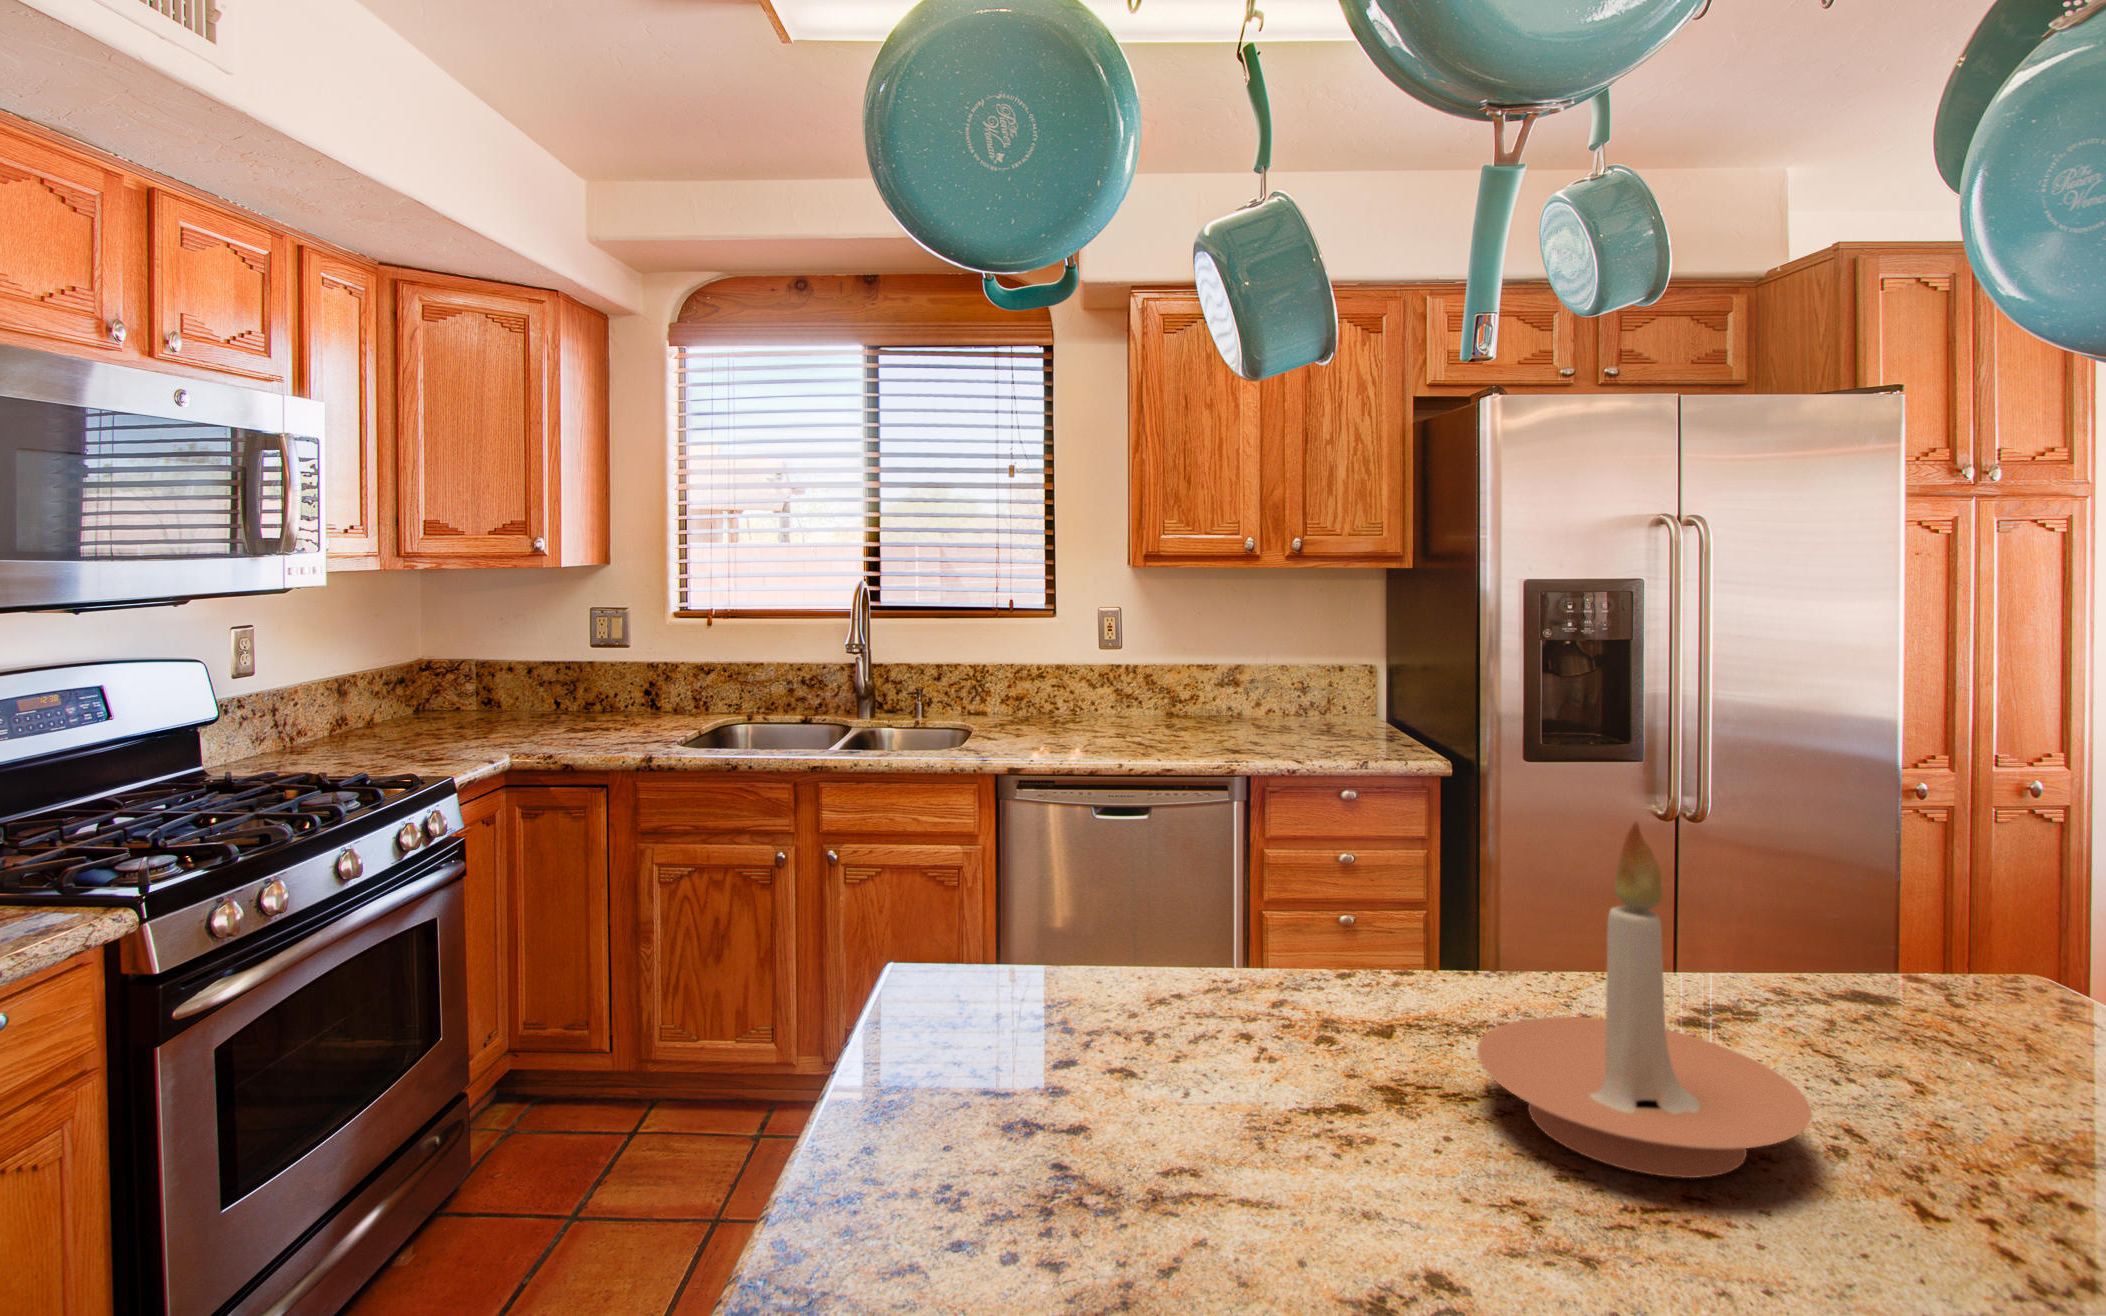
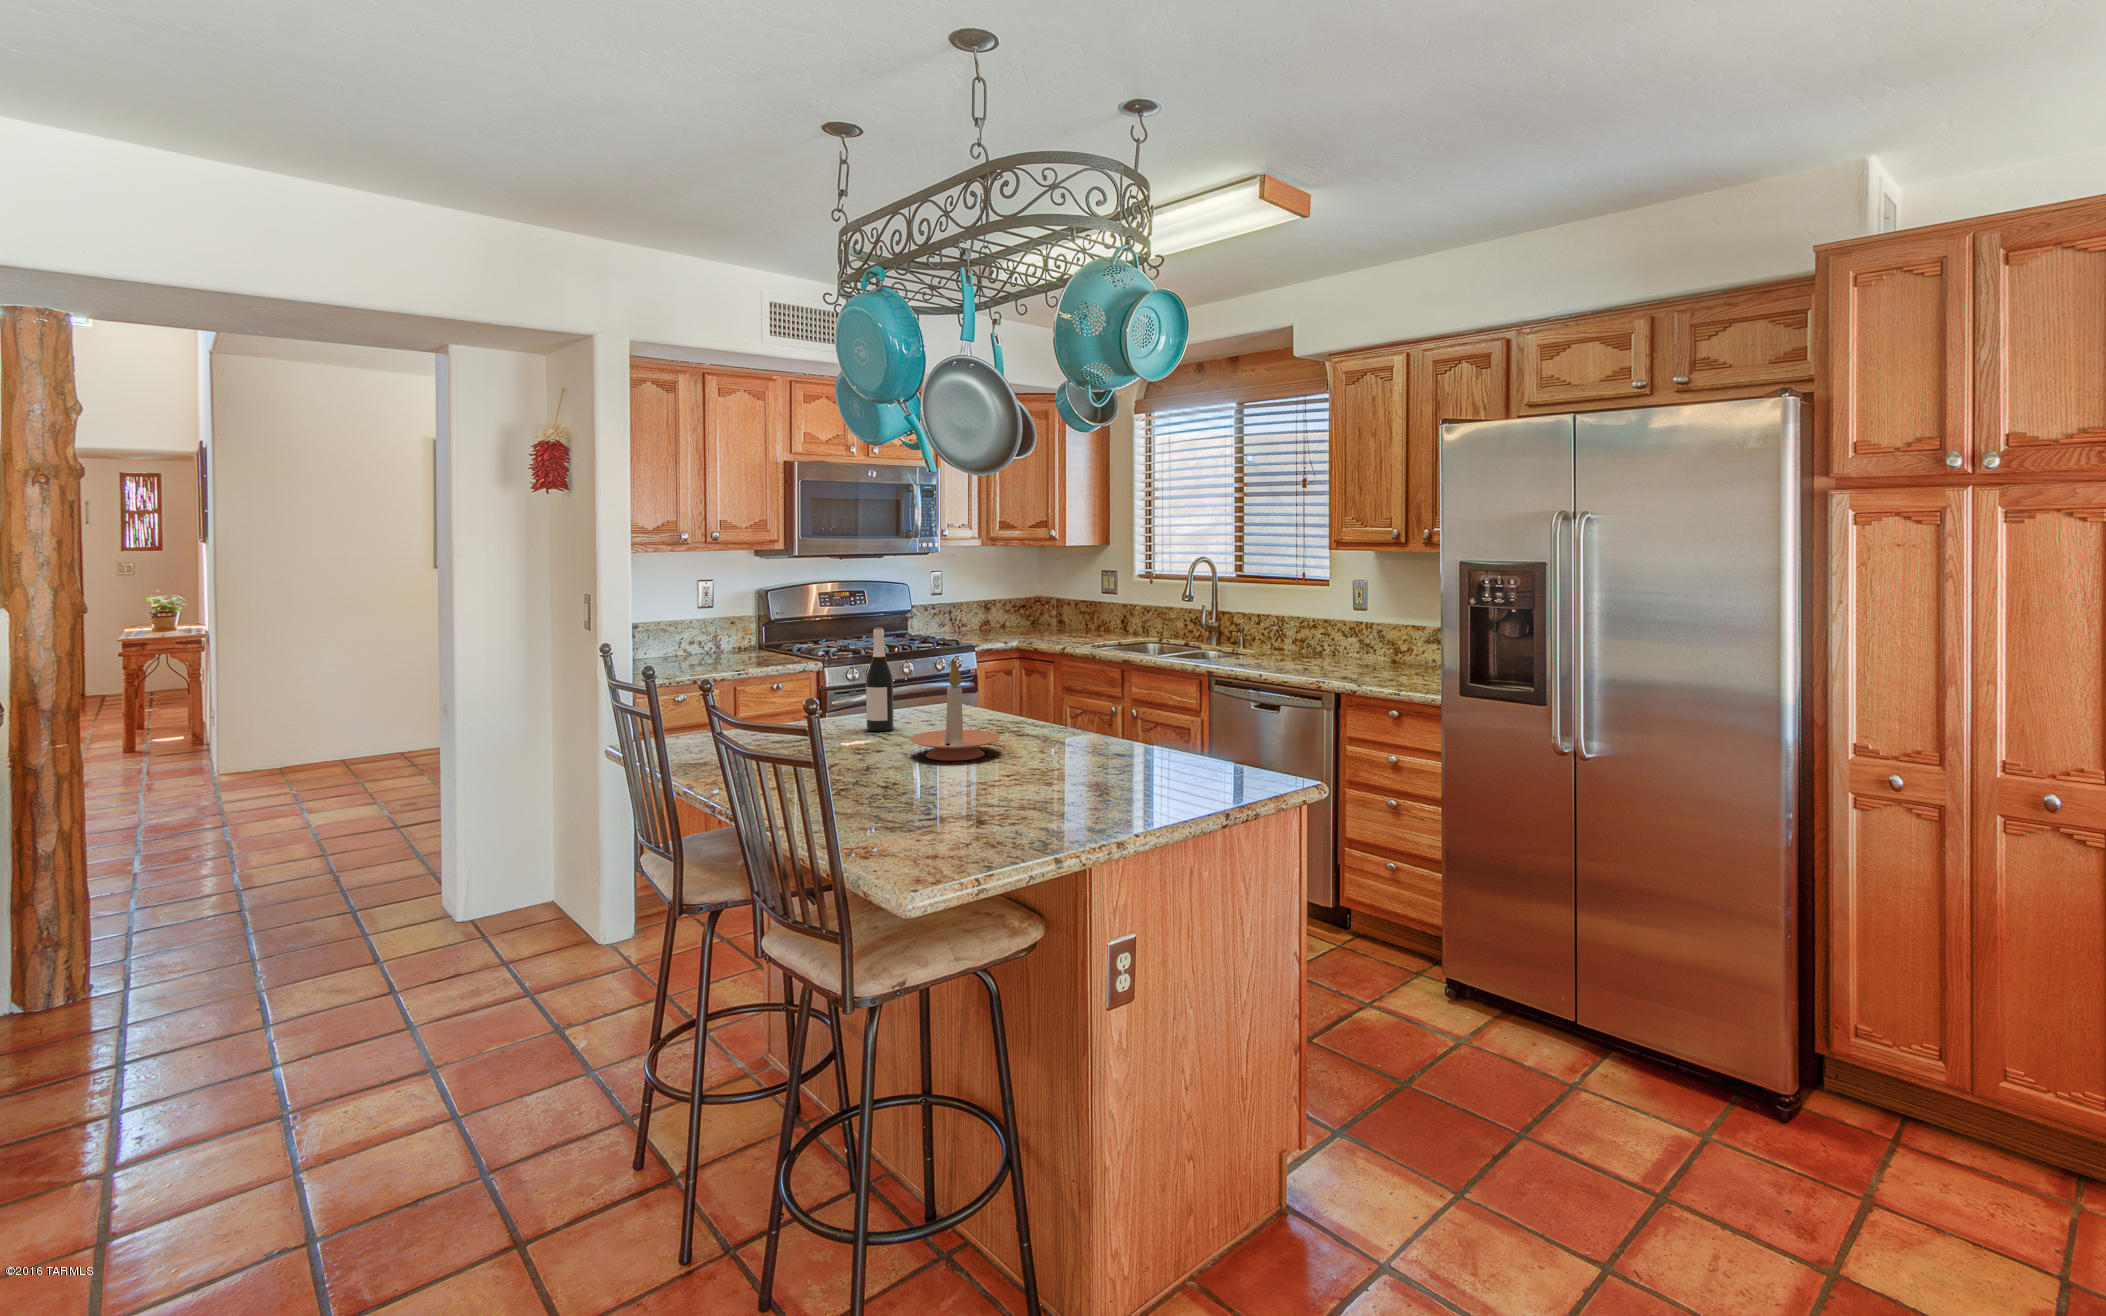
wine bottle: none [1033,751,1122,1111] -> present [866,628,894,731]

